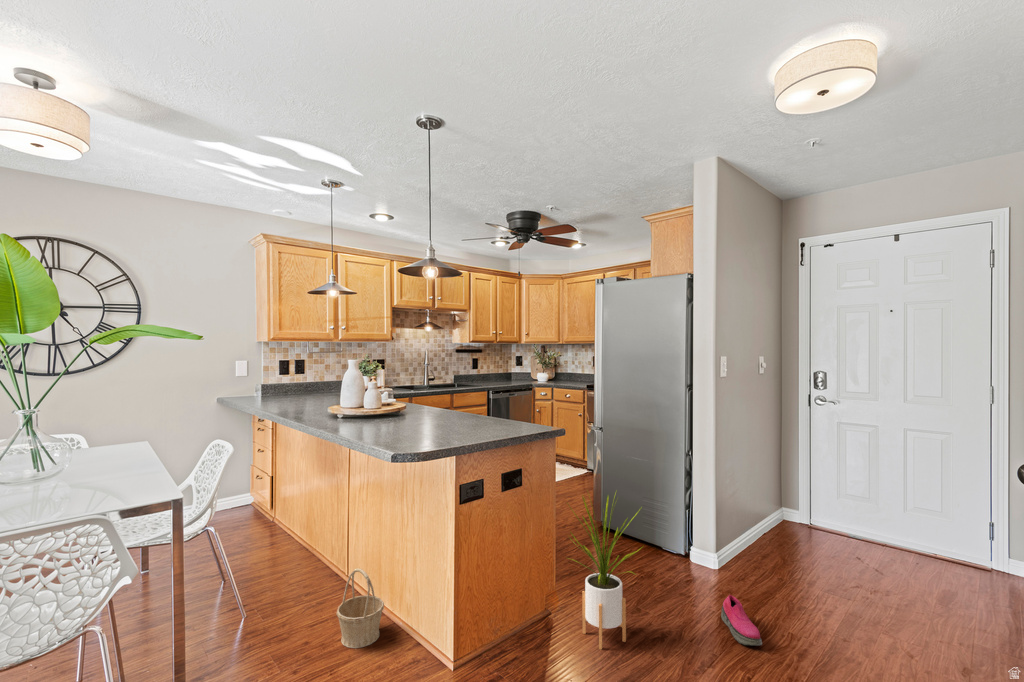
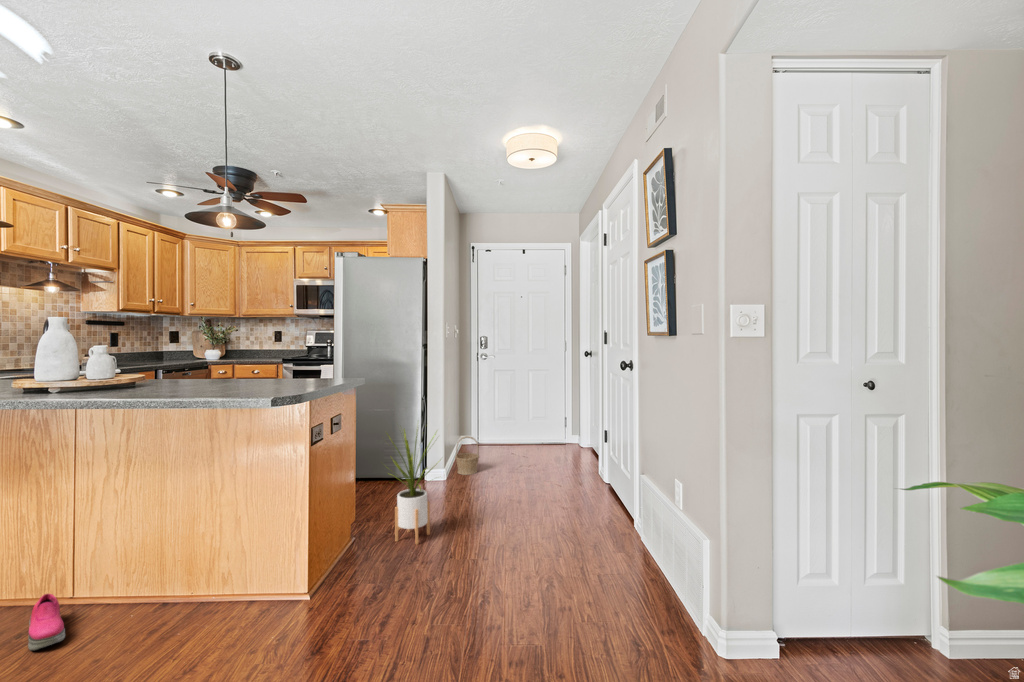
basket: present [337,568,384,648] -> present [455,436,479,475]
shoe: present [721,595,762,645] -> present [28,594,65,651]

